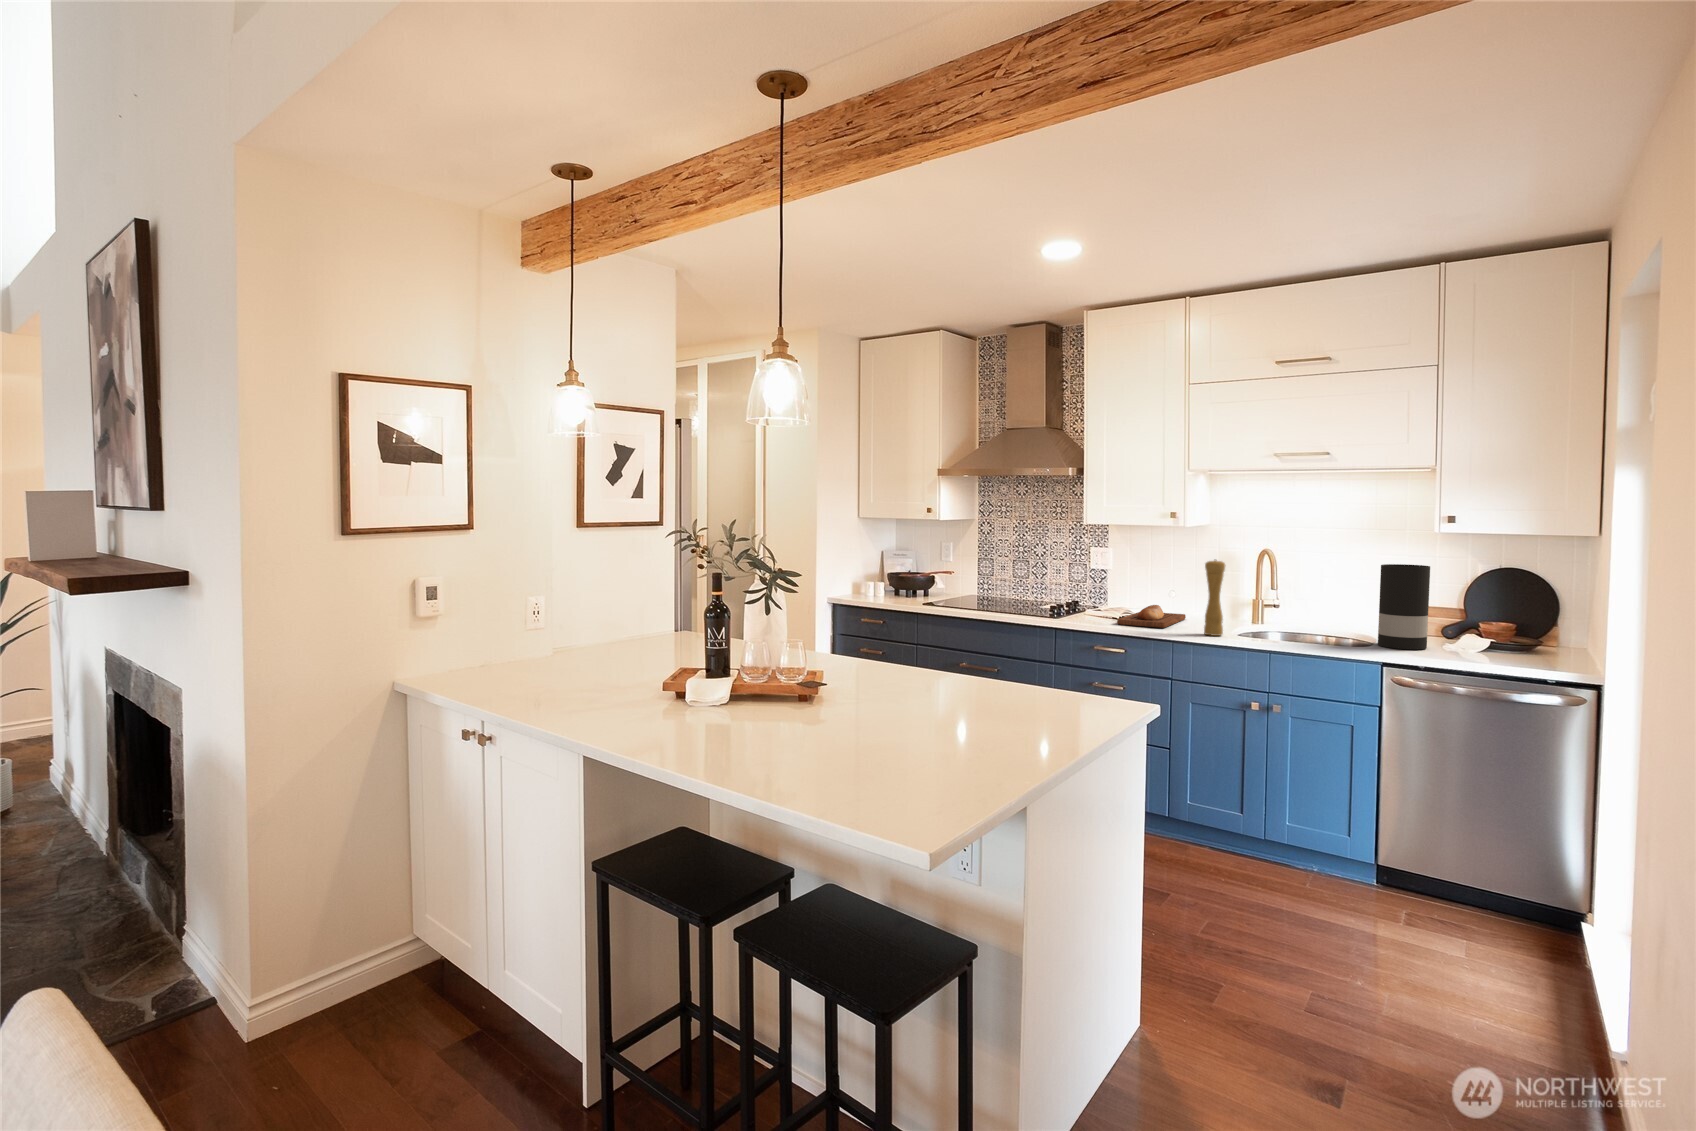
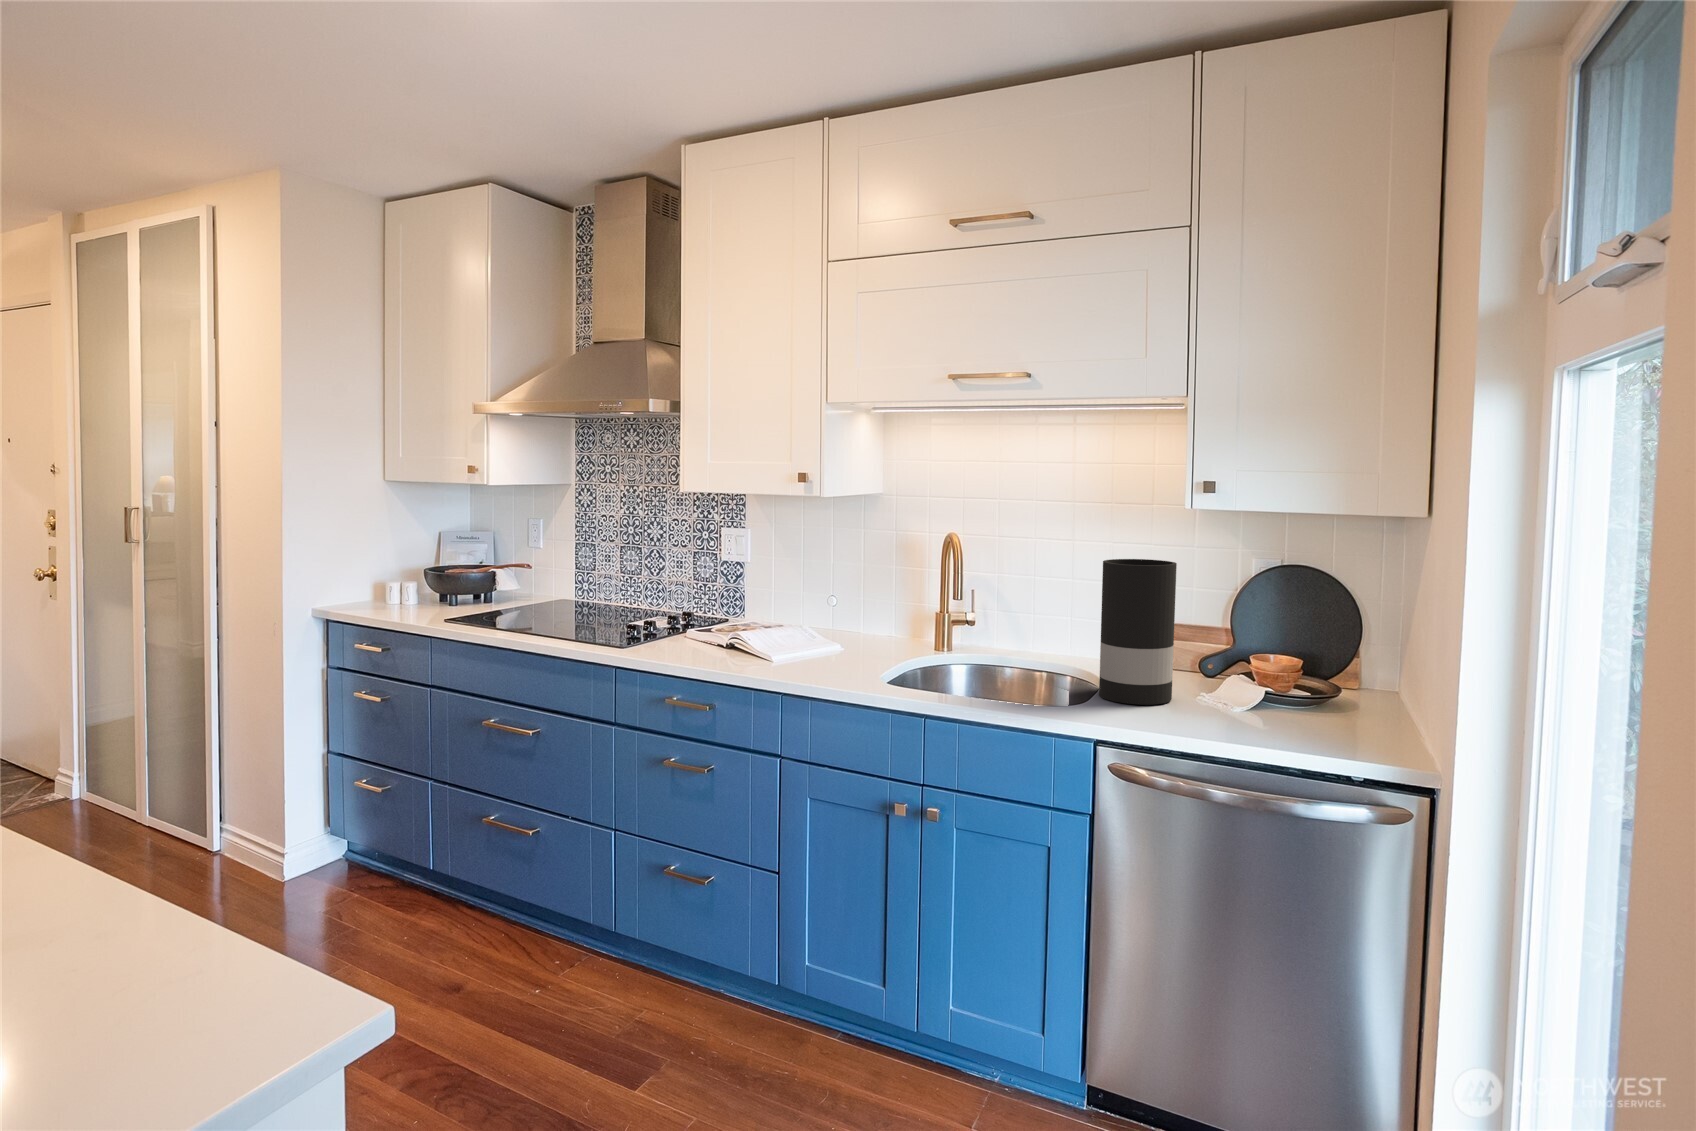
pepper mill: present [1204,560,1225,636] -> none [833,552,865,681]
bread loaf: present [1117,605,1186,628] -> none [714,622,841,665]

